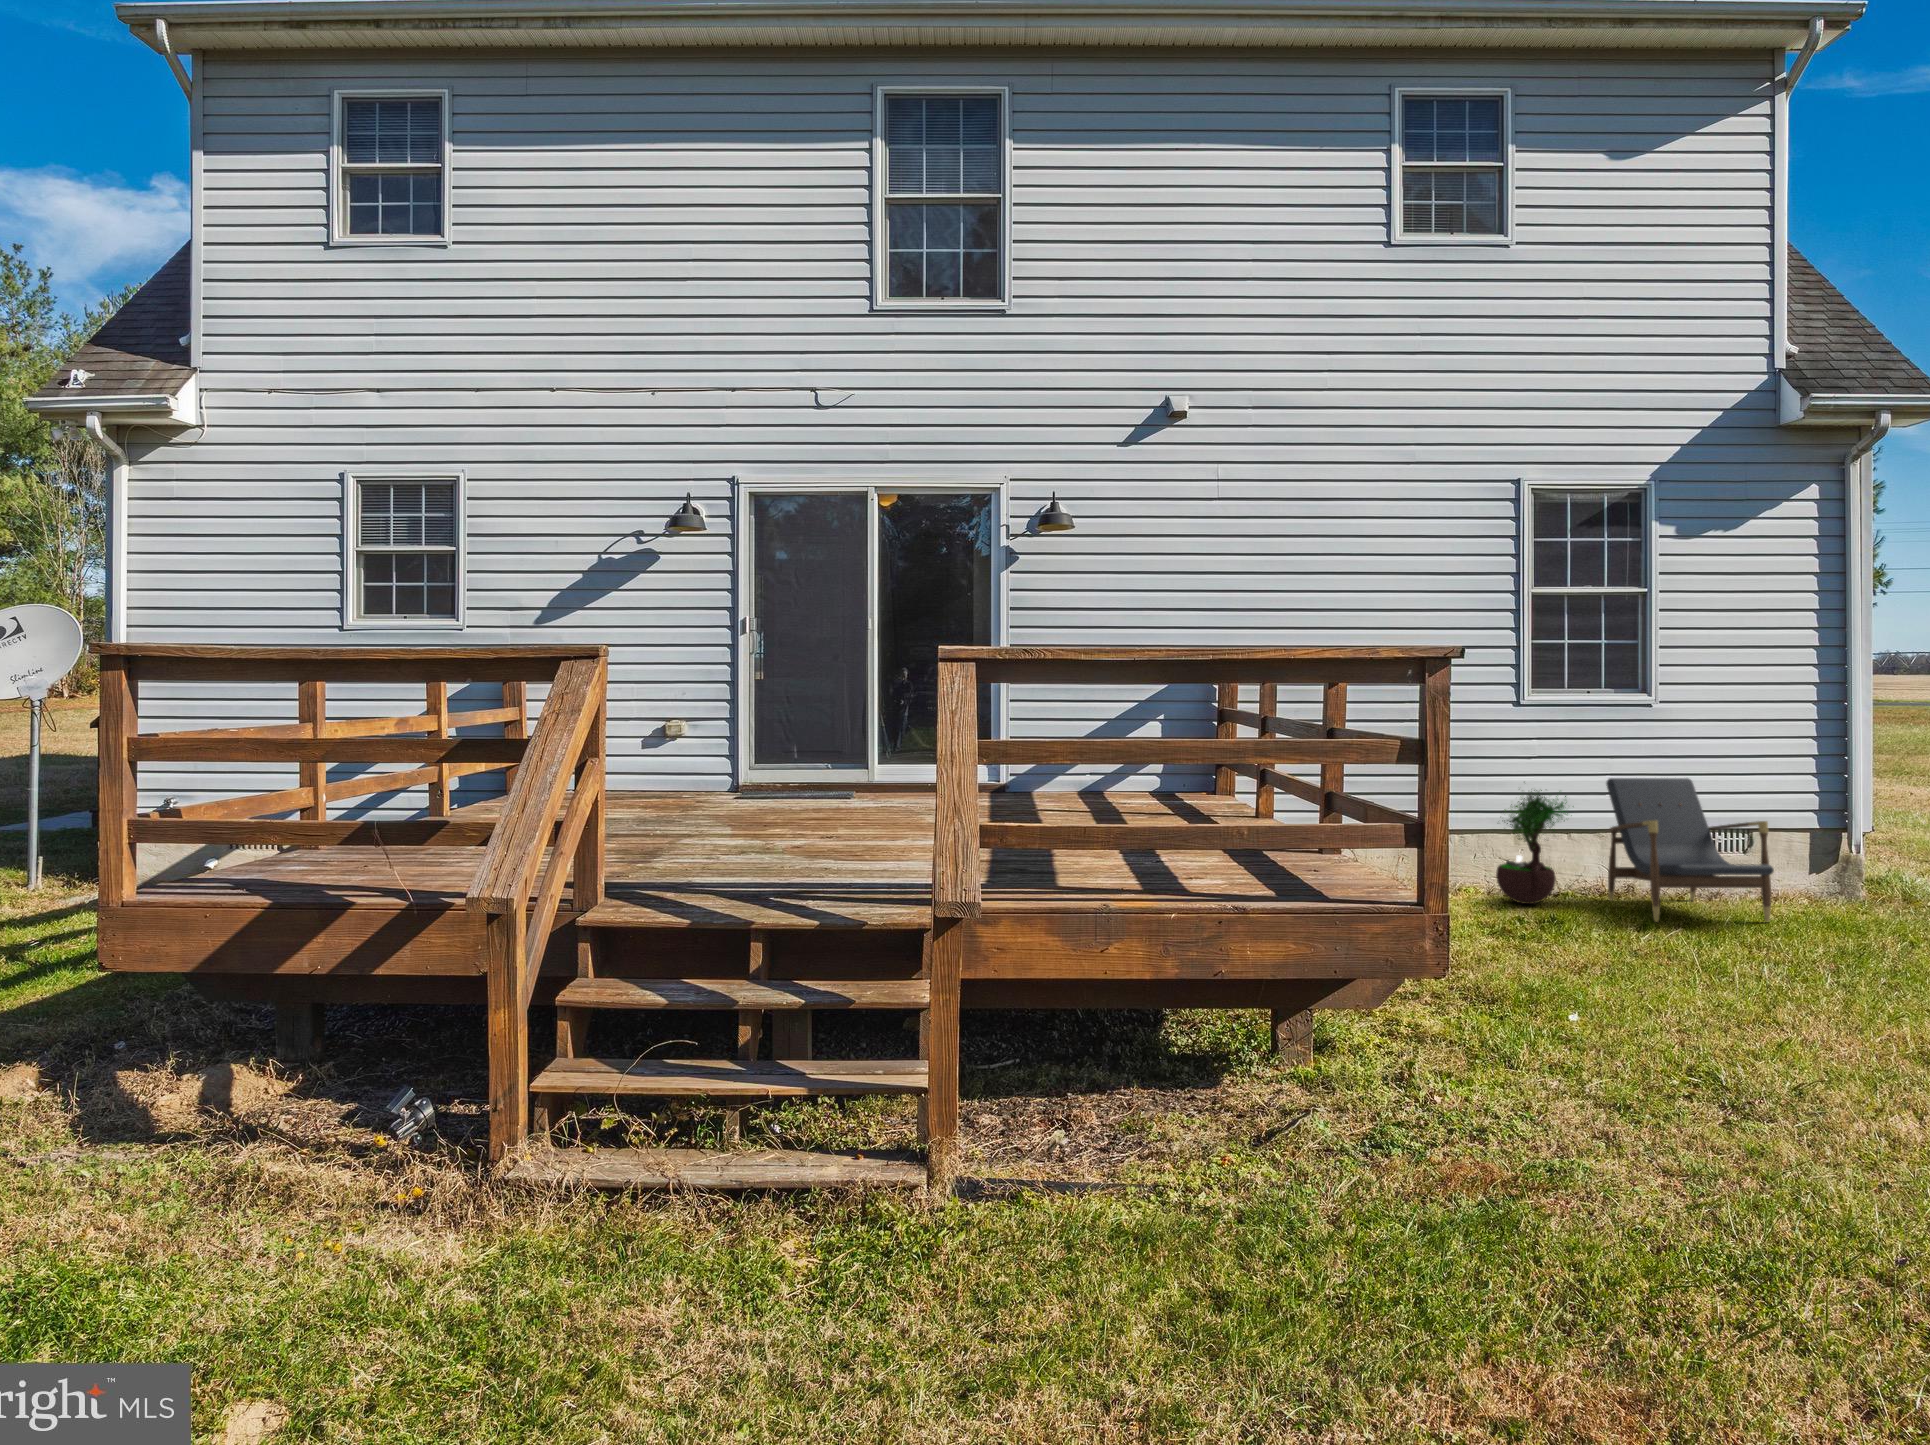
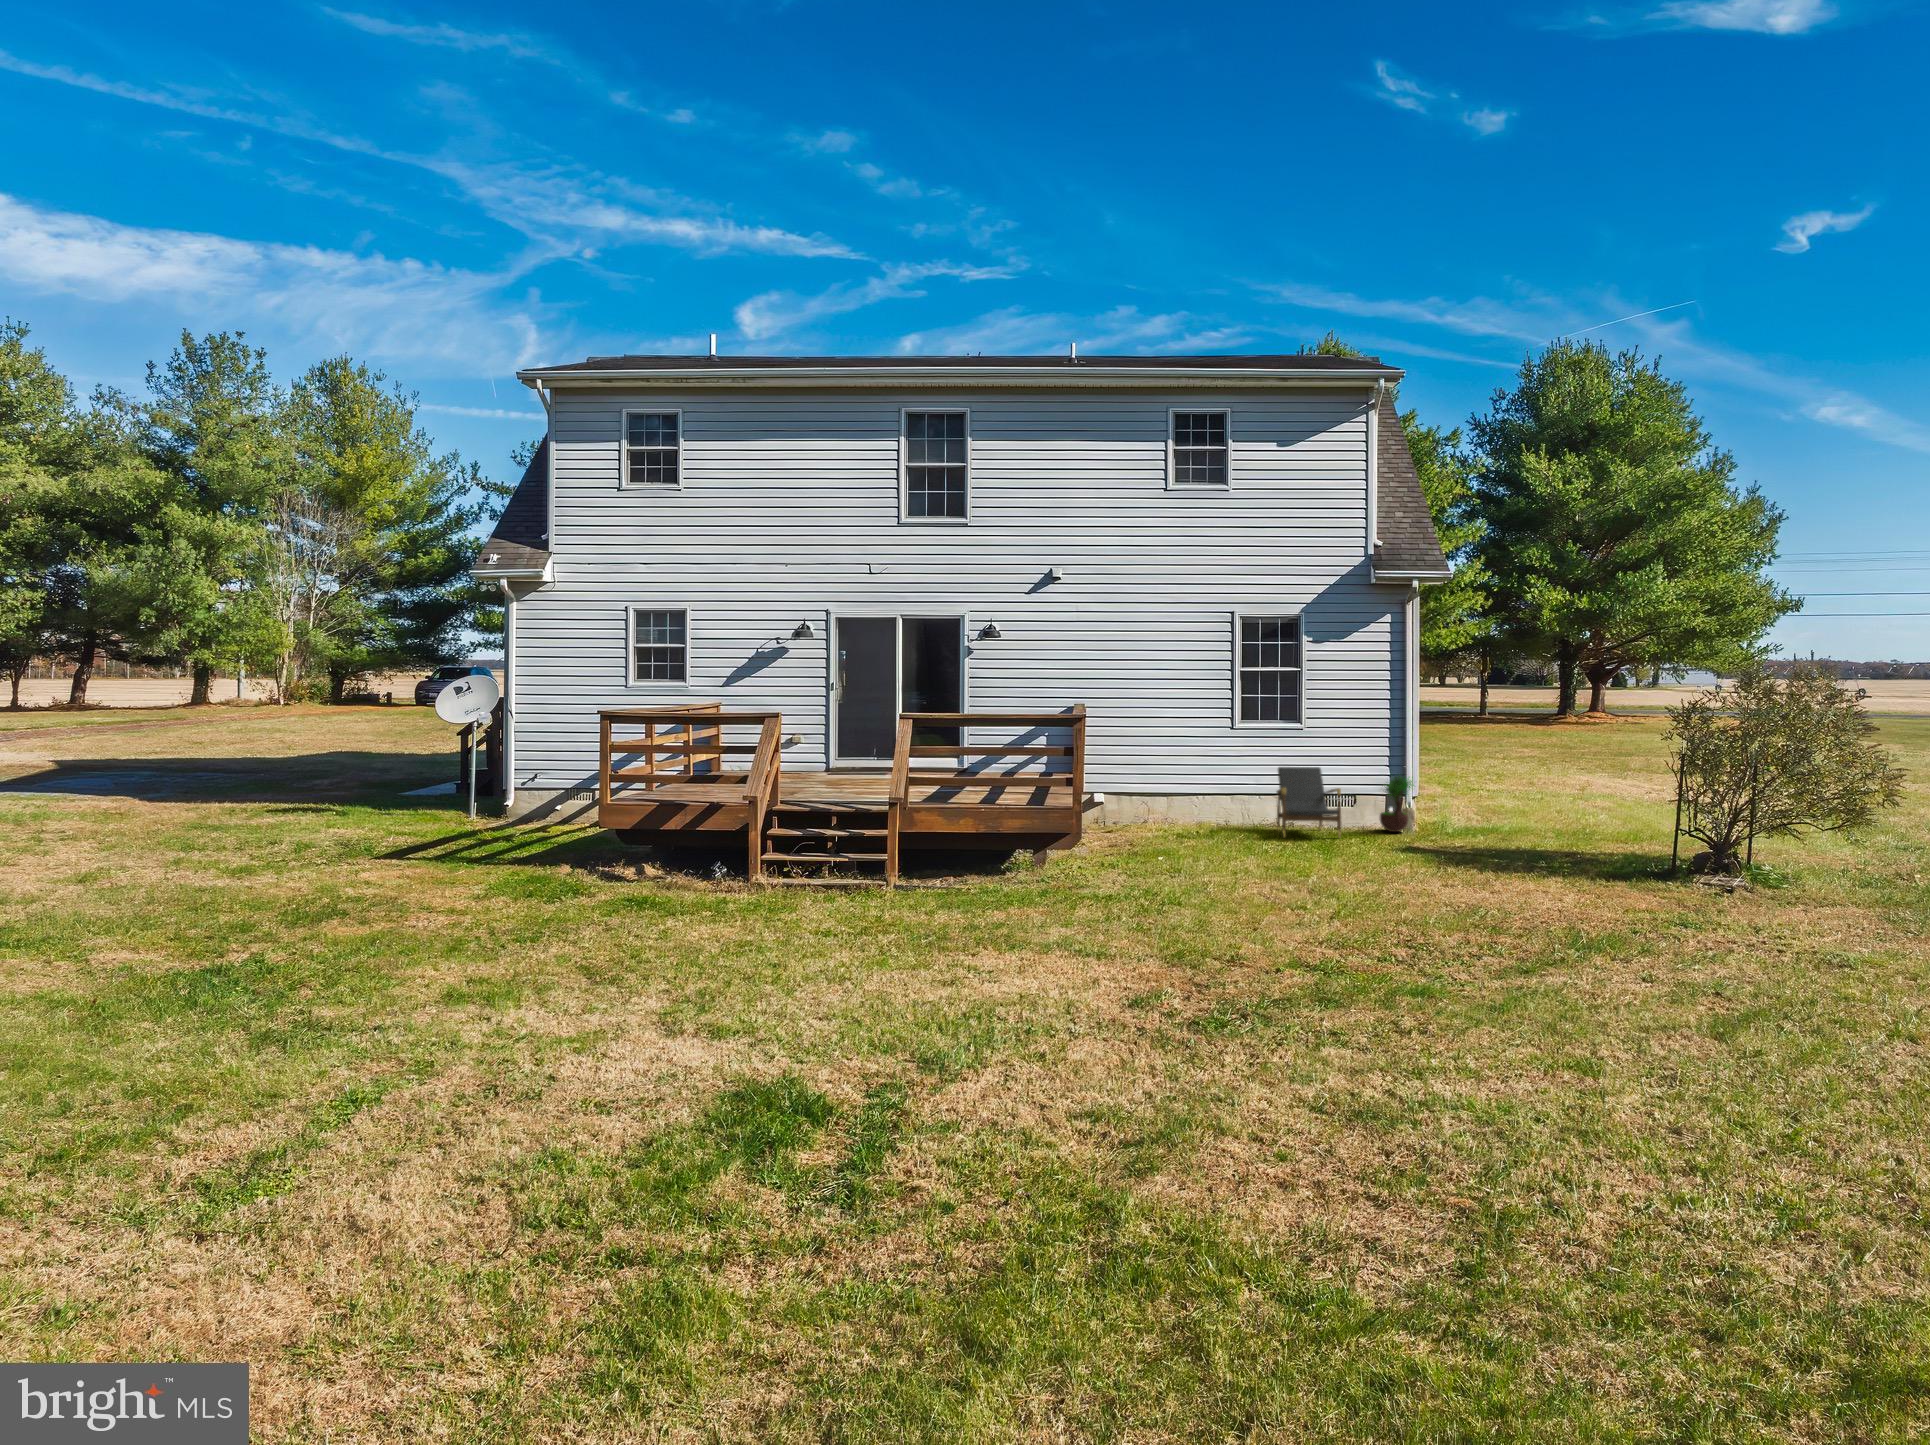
potted tree: present [1496,790,1568,904] -> present [1380,776,1414,832]

